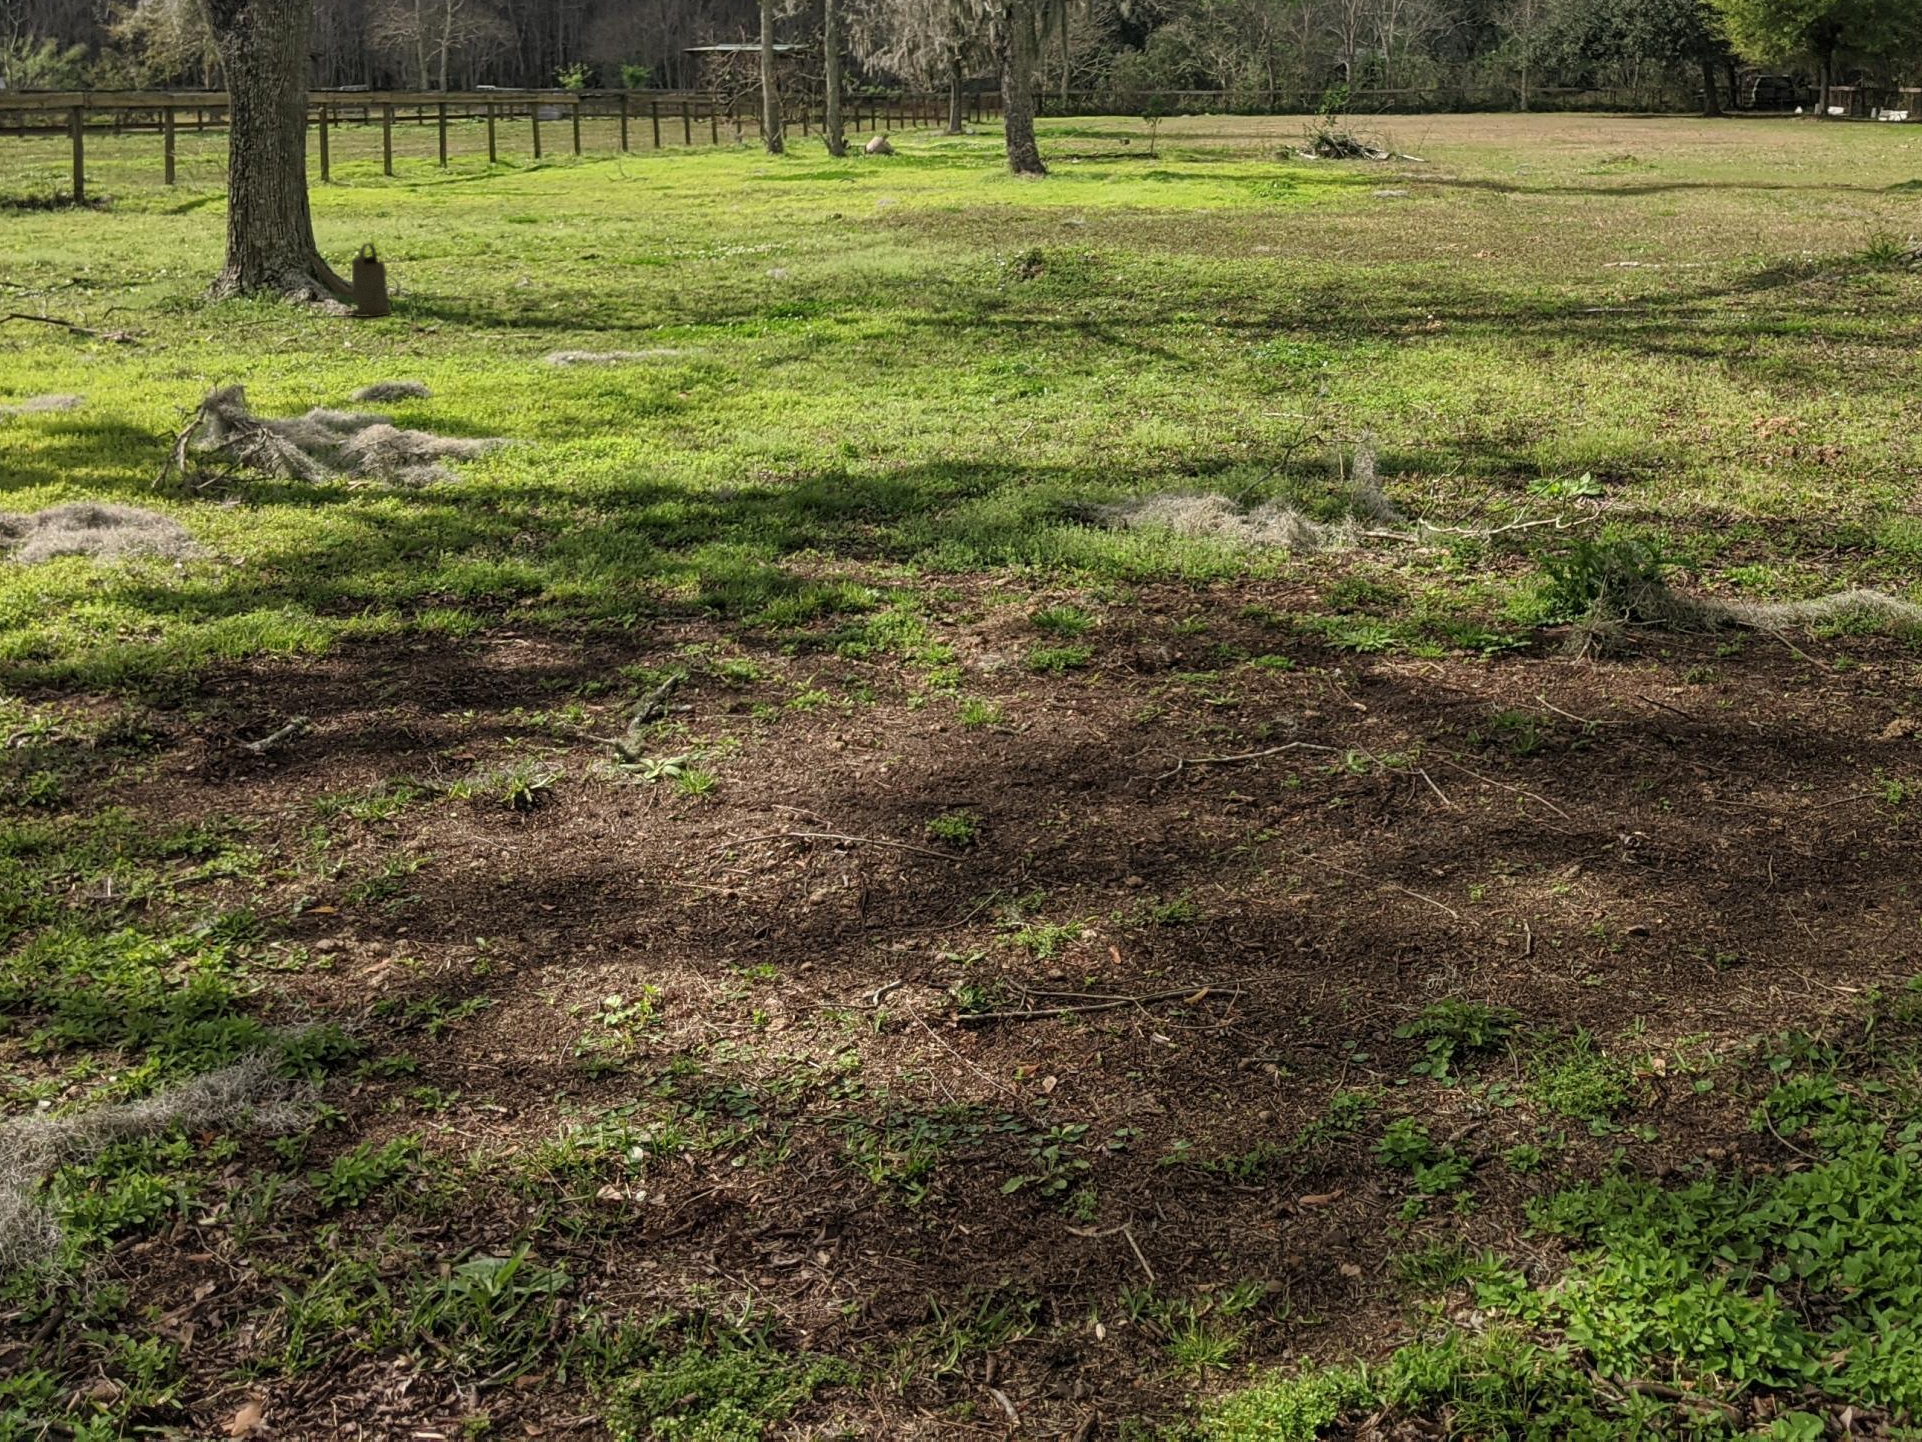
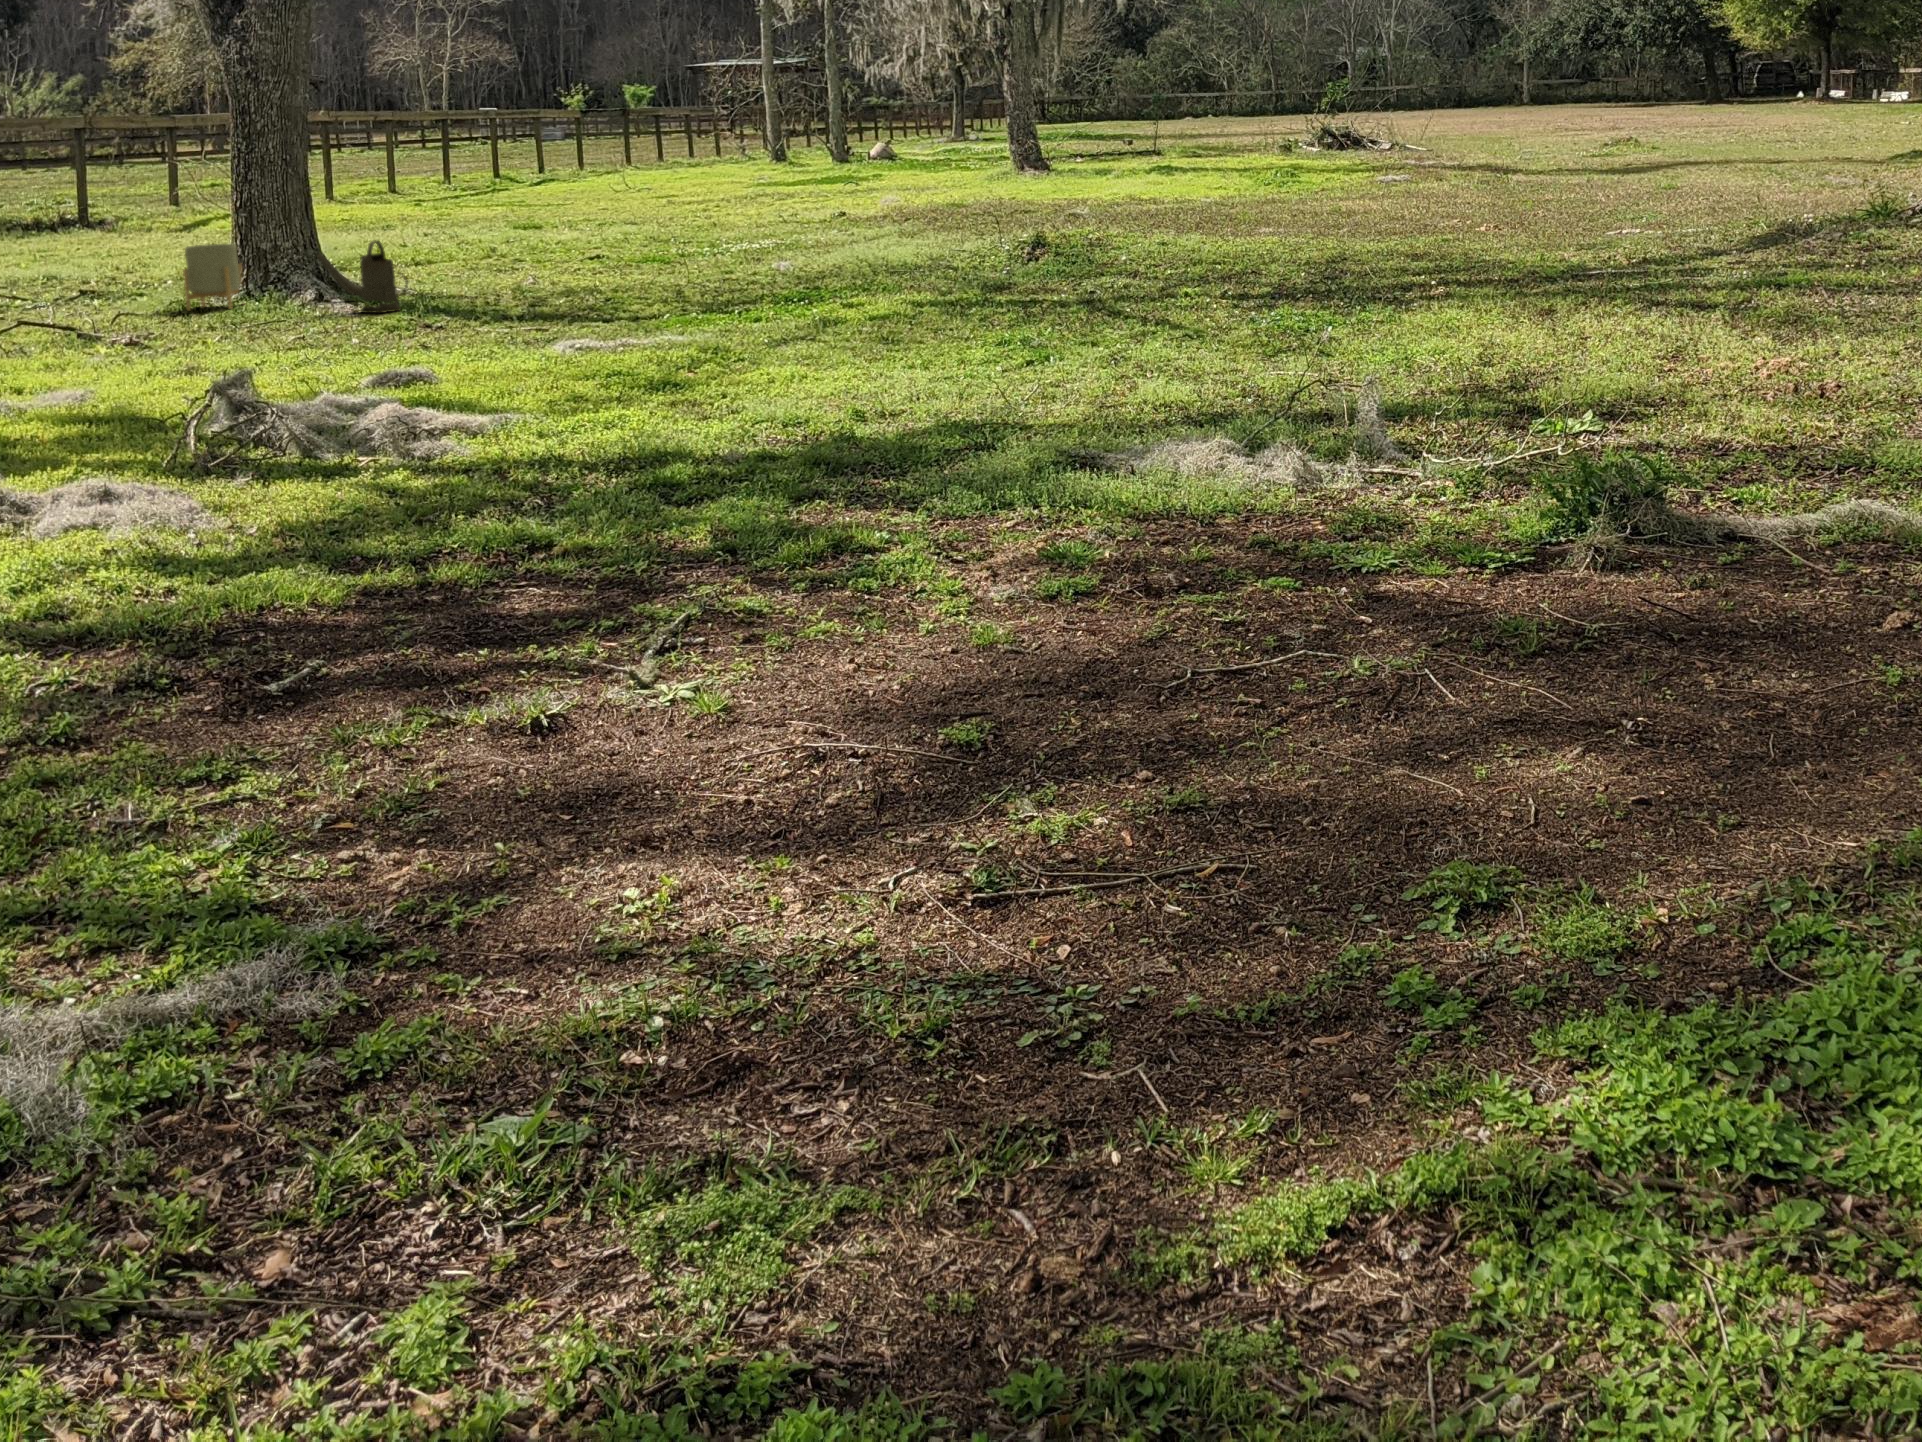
planter: none [173,242,235,309] -> present [183,244,245,311]

